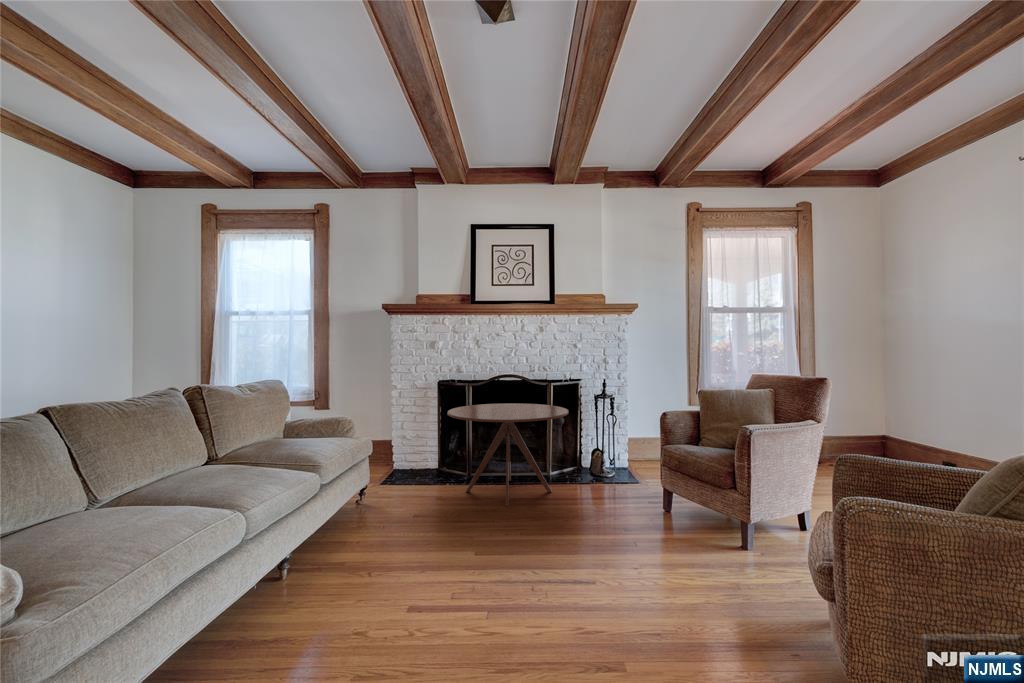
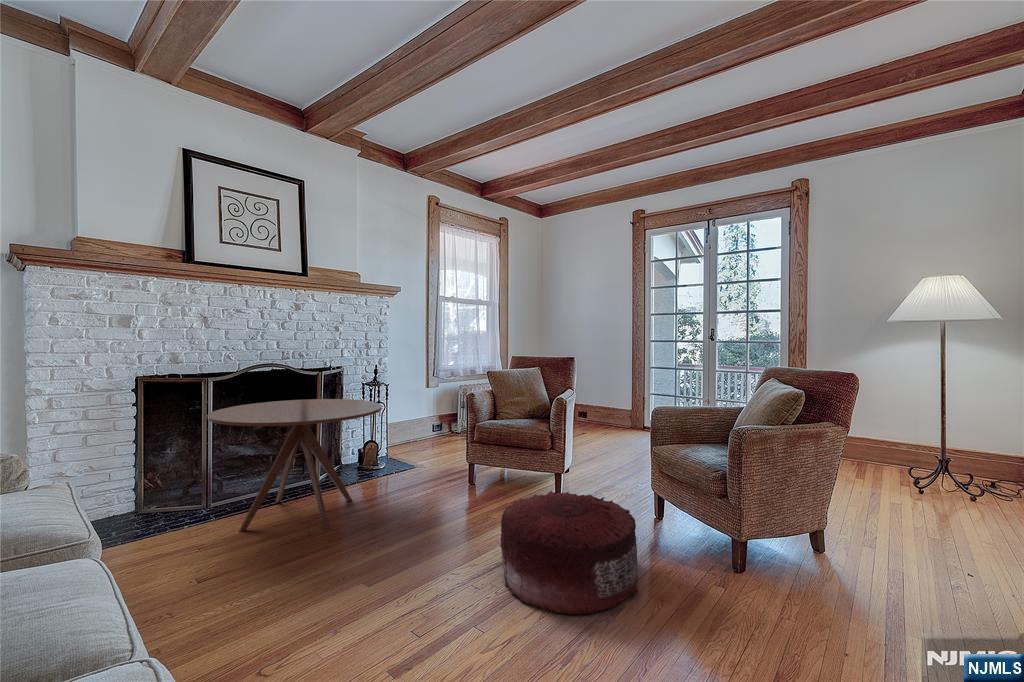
pouf: none [521,517,671,649] -> present [500,491,639,615]

